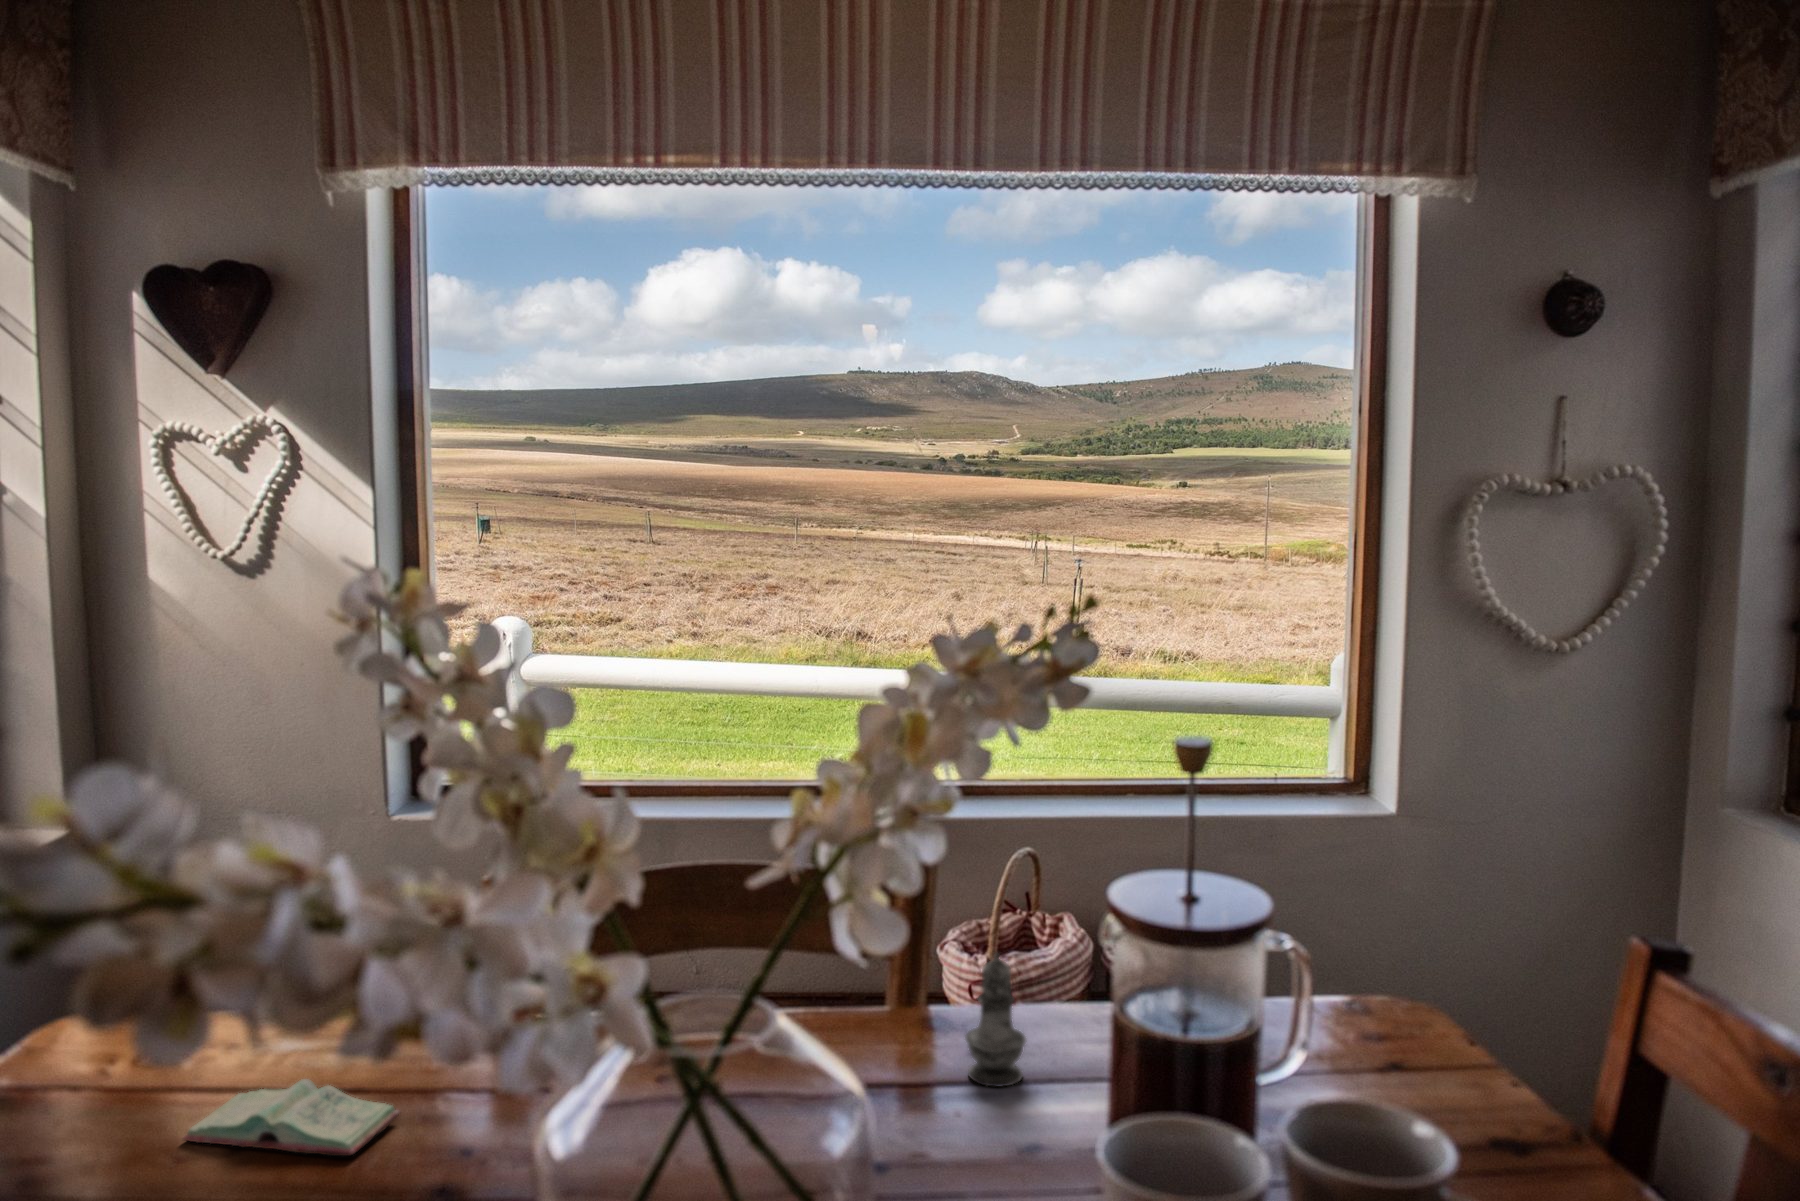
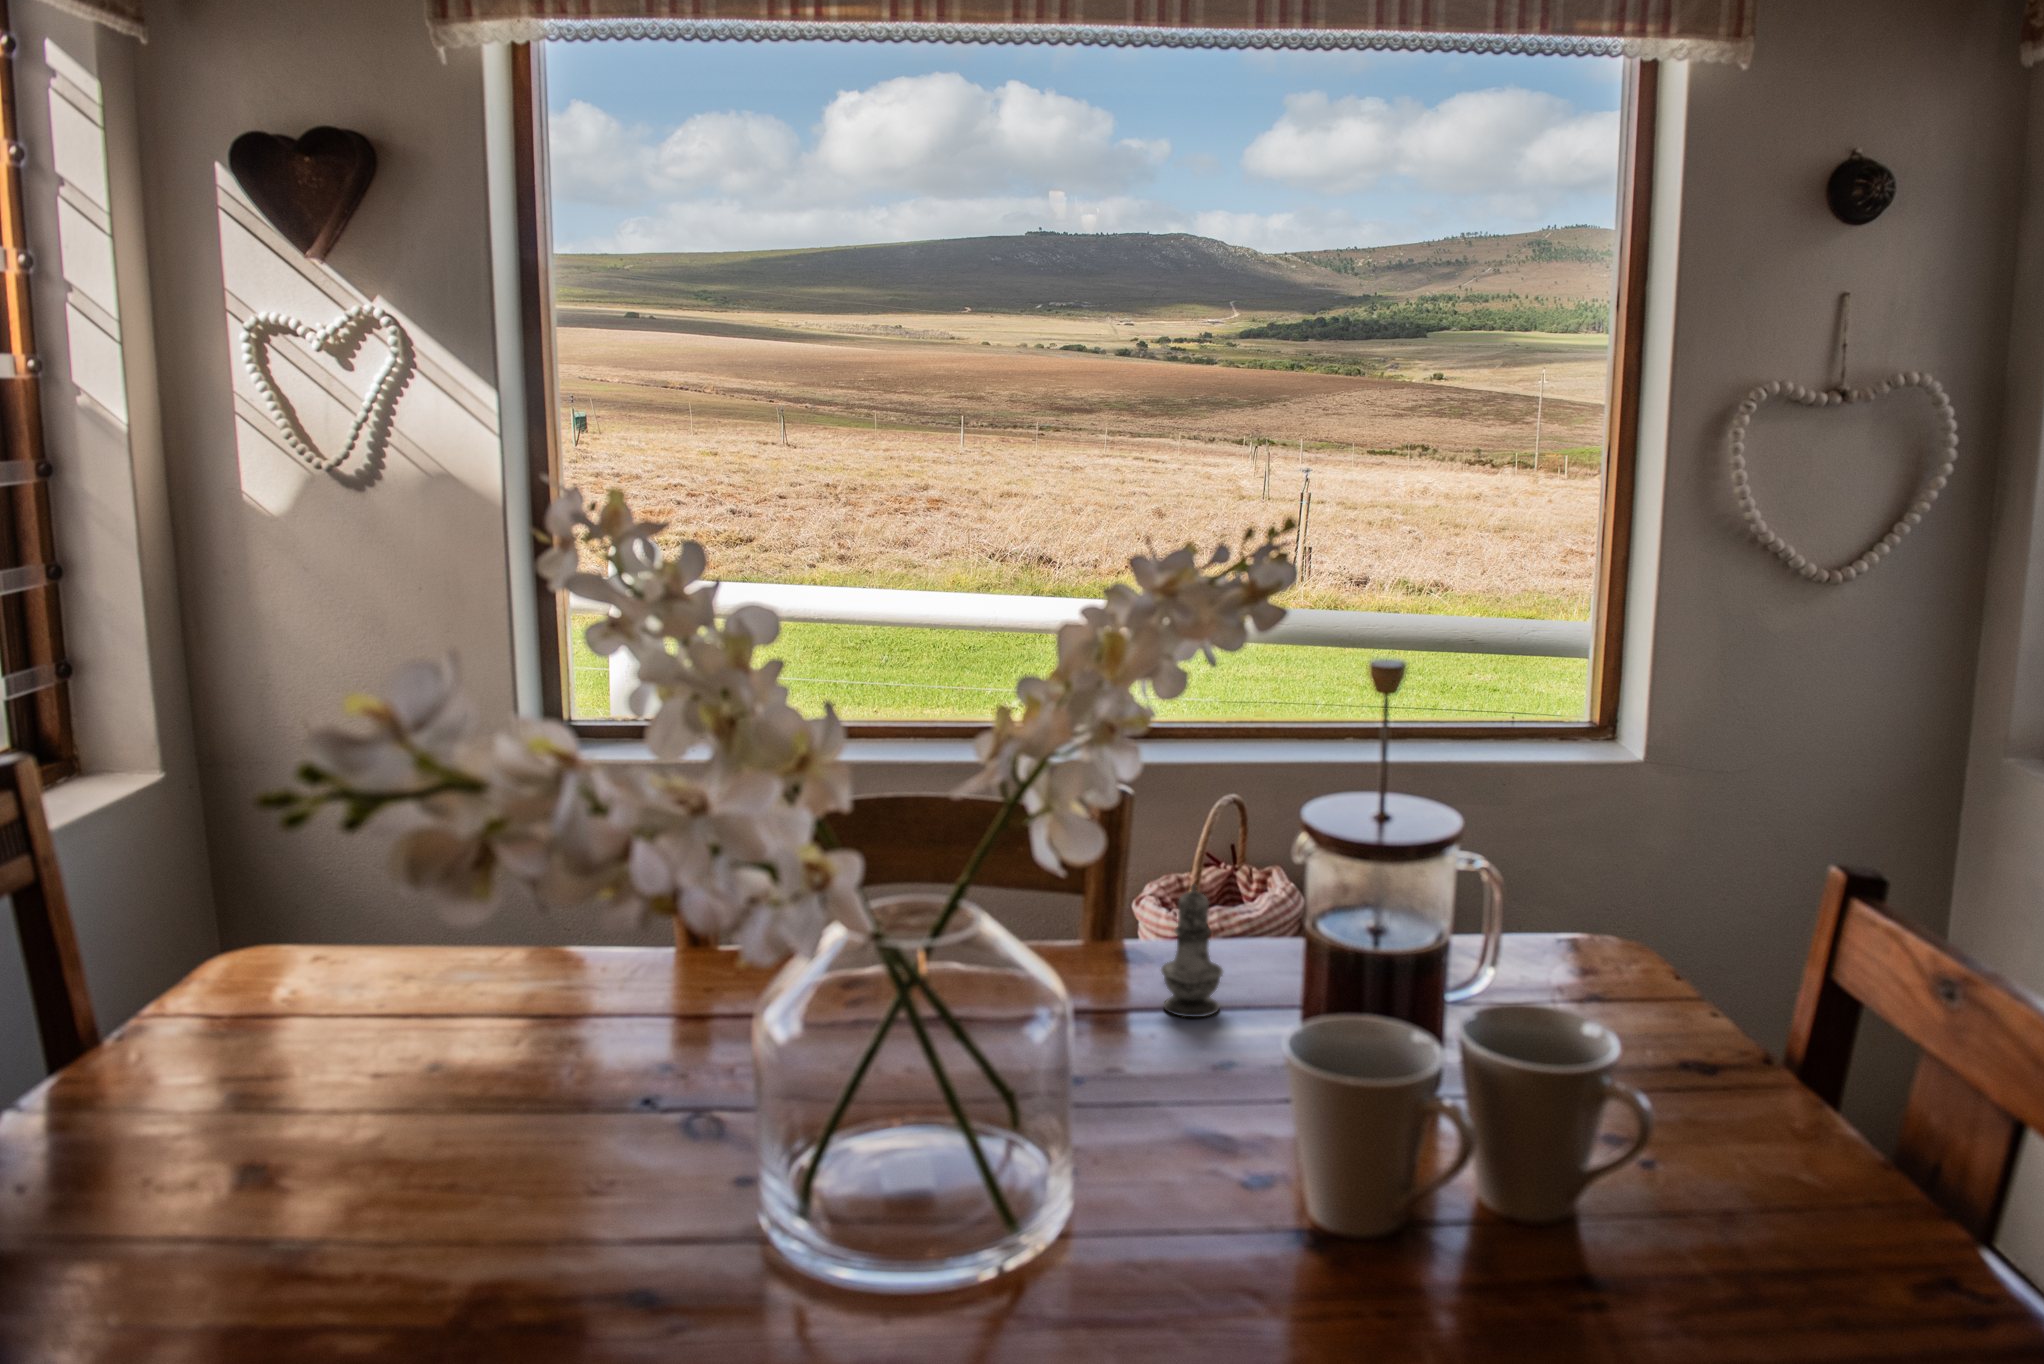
book: present [183,1079,400,1156] -> none [374,1004,591,1075]

